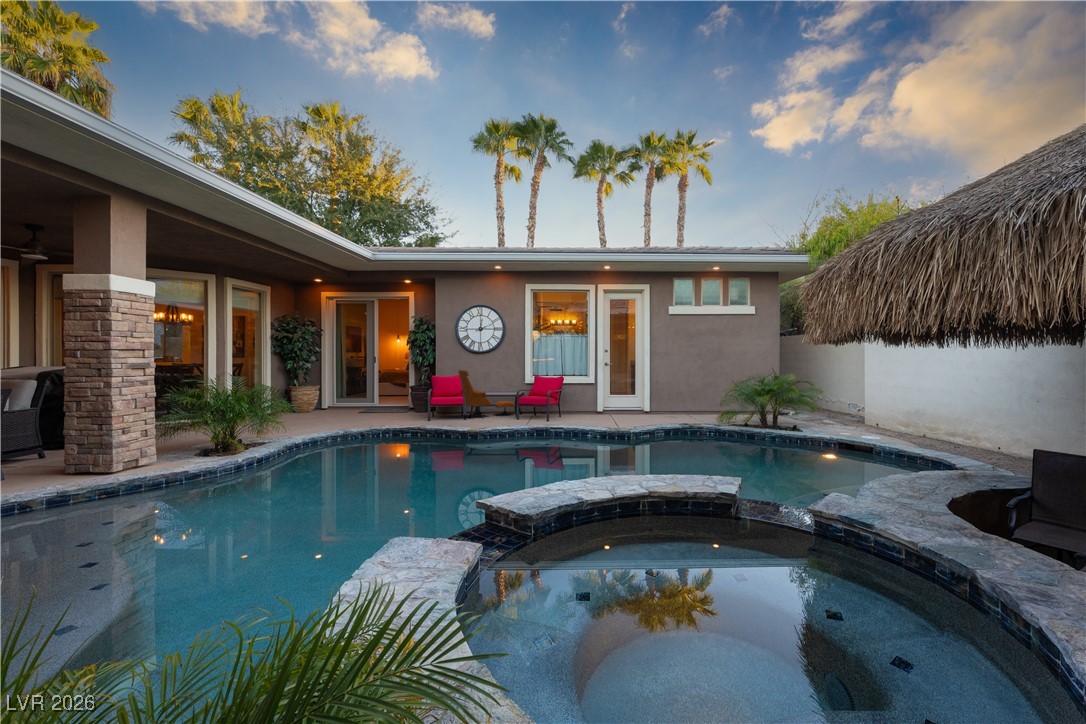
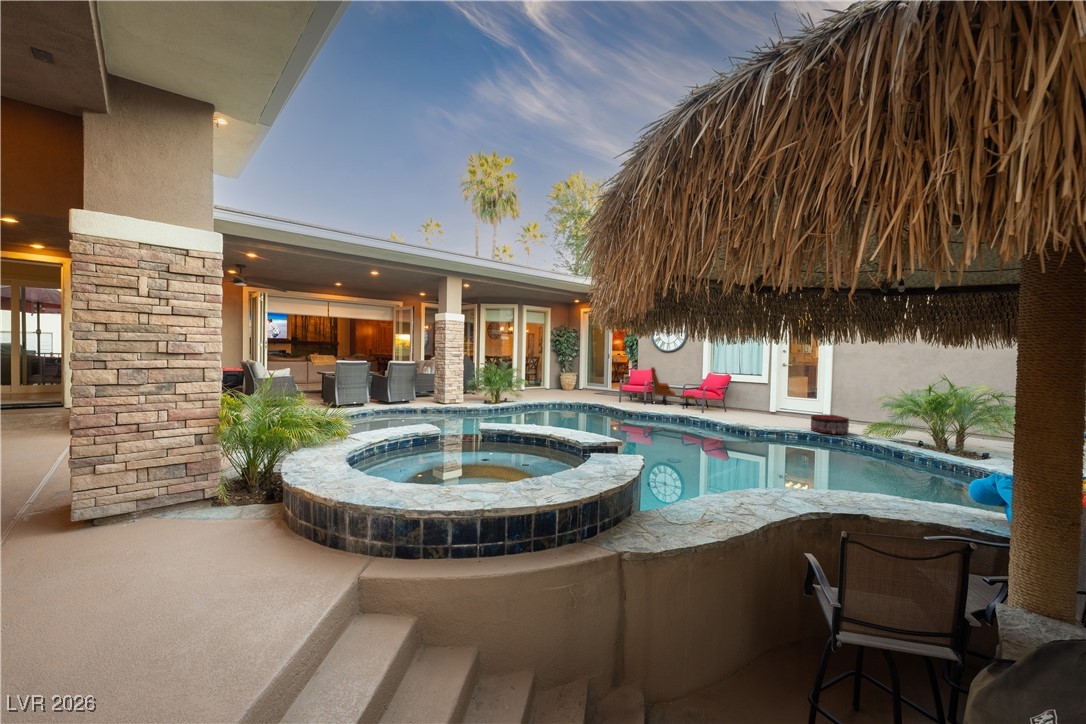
pouf: none [663,407,699,427] -> present [811,414,849,435]

